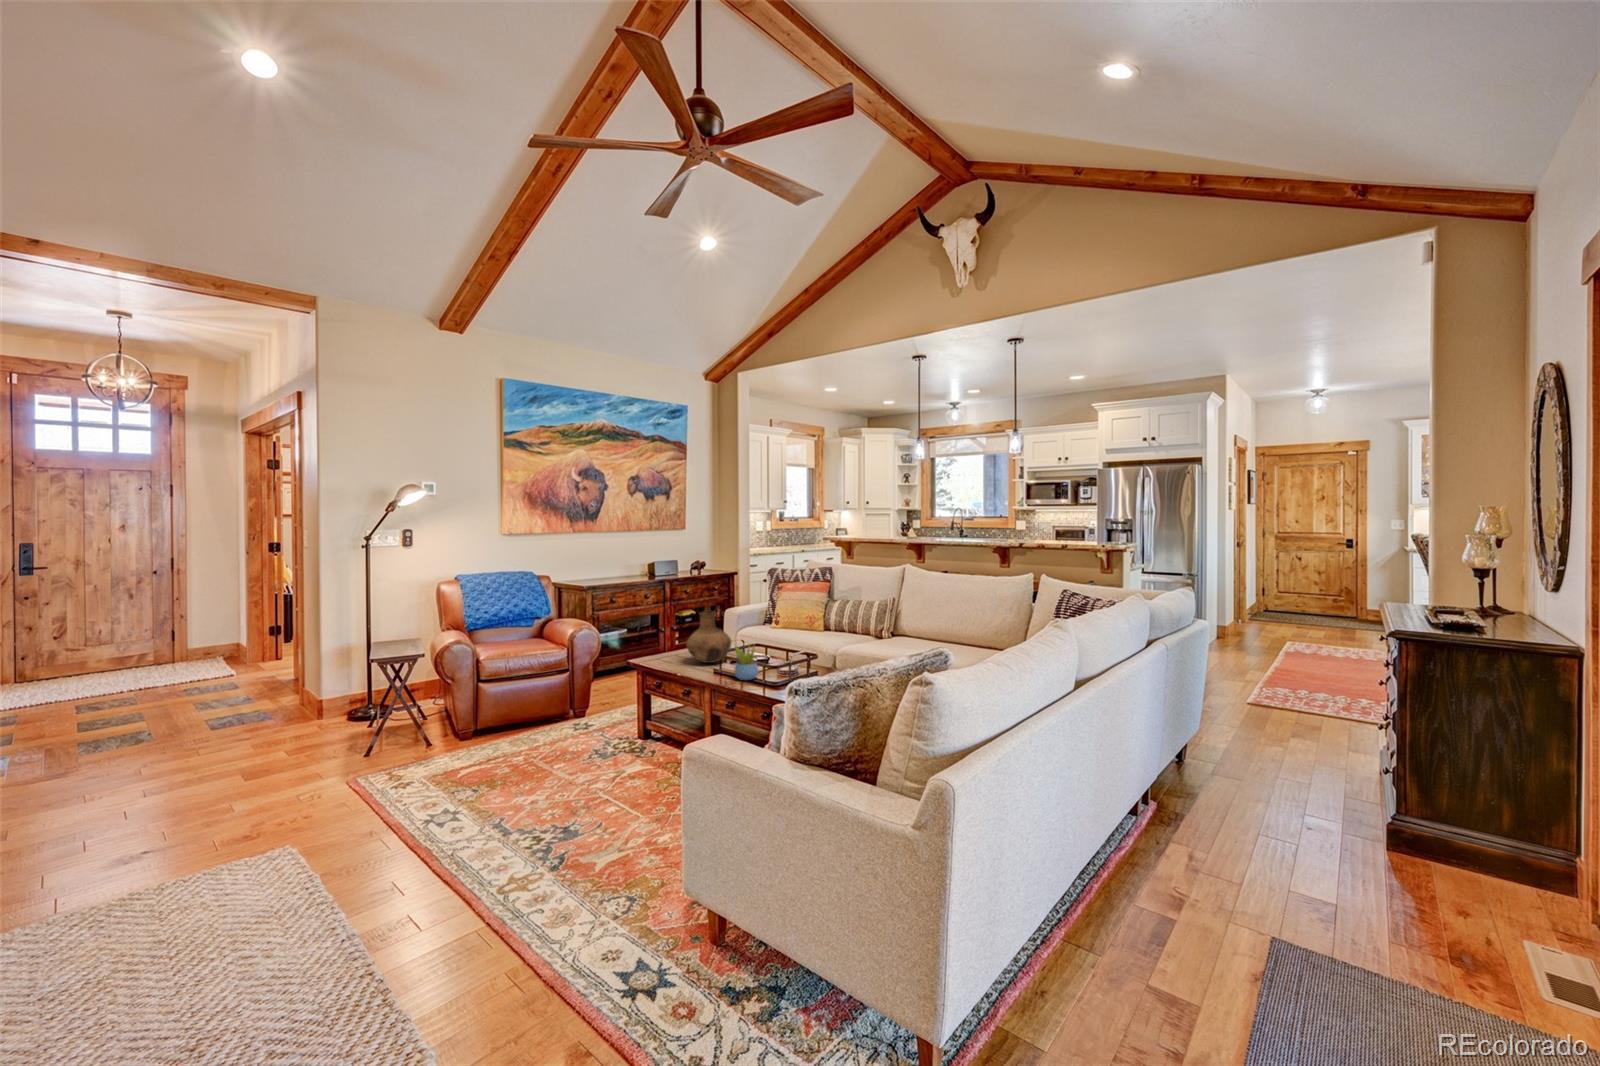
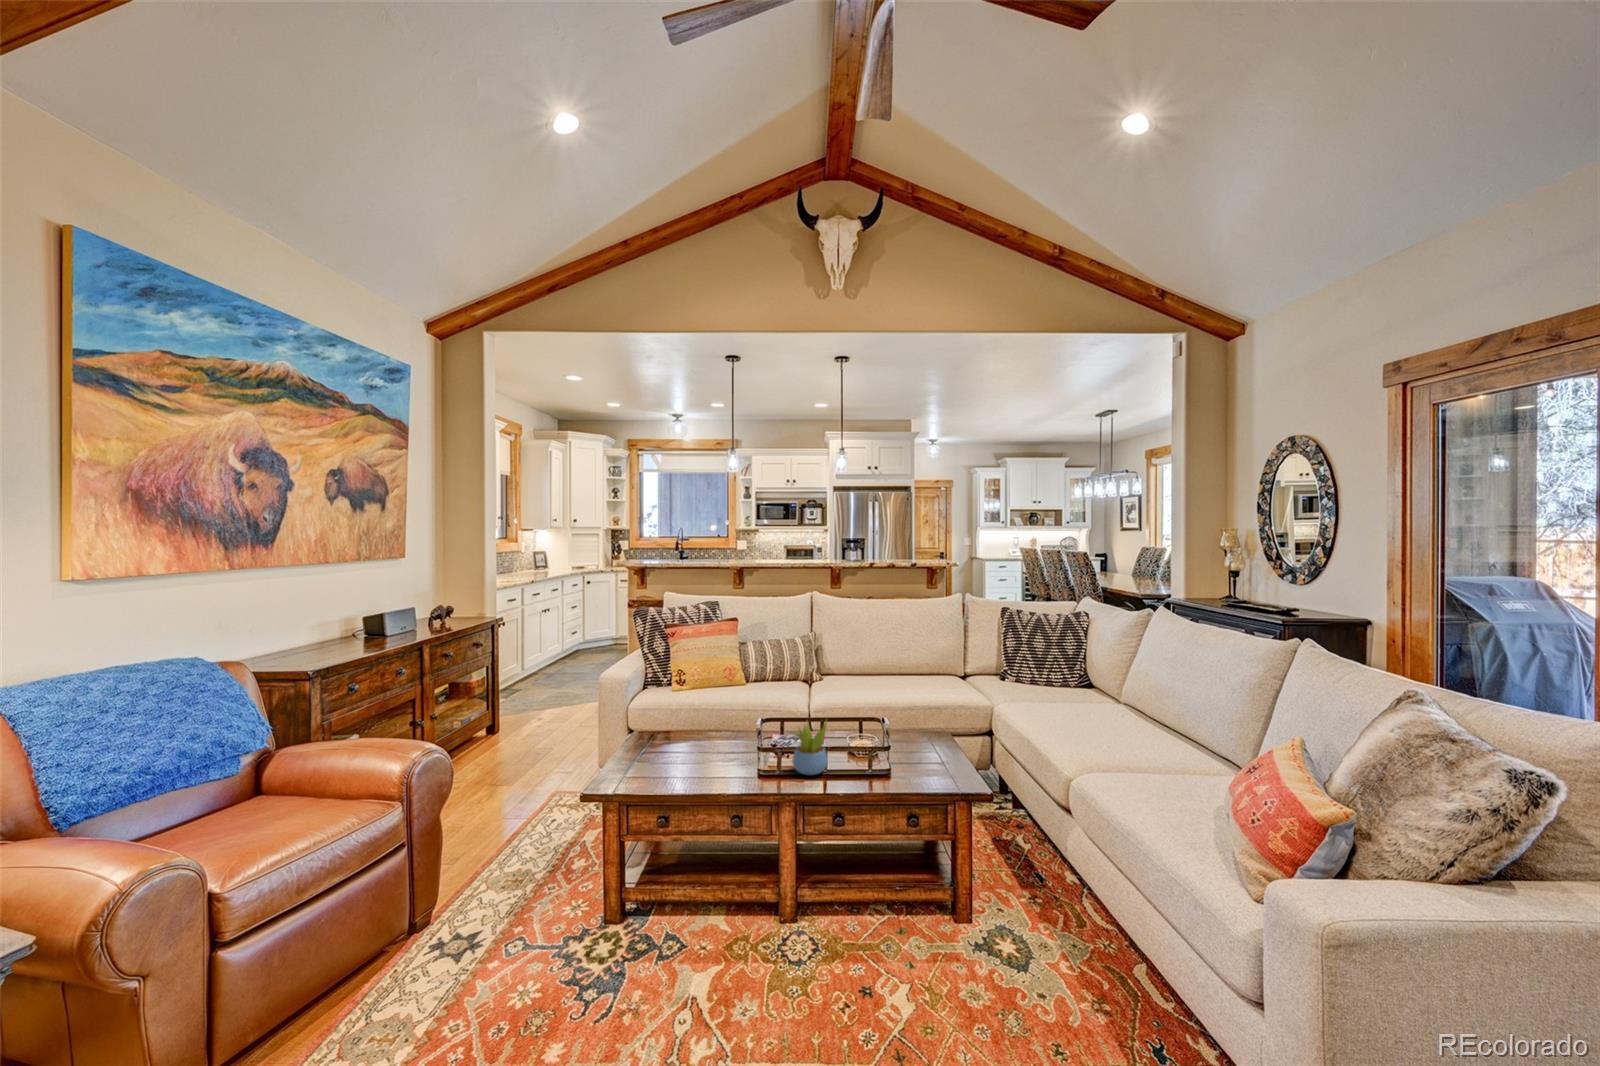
vase: present [686,610,731,663] -> none [661,680,730,763]

